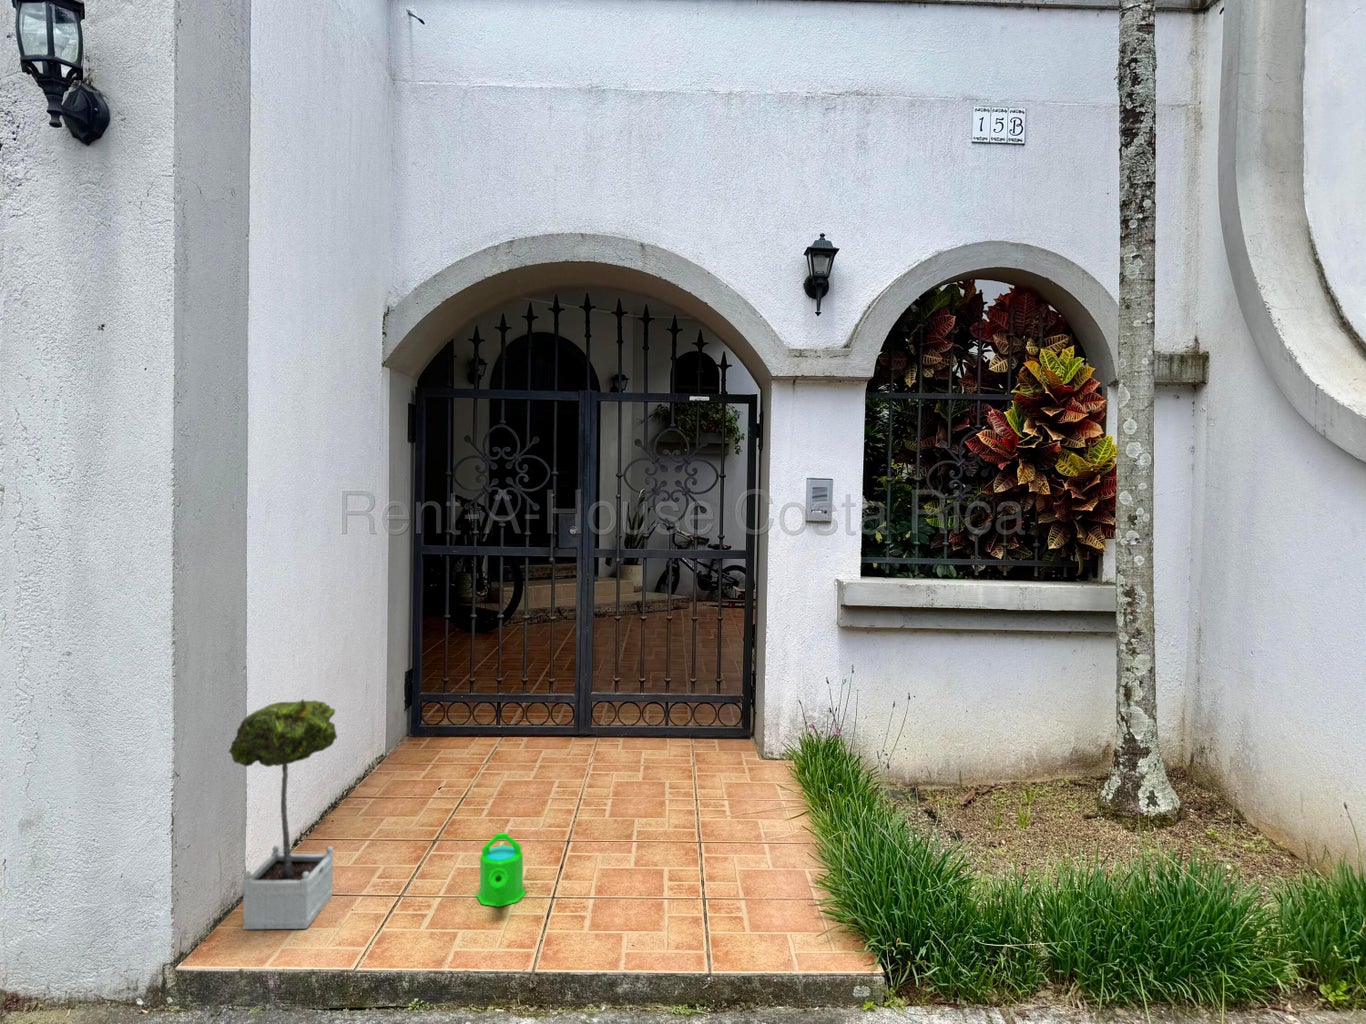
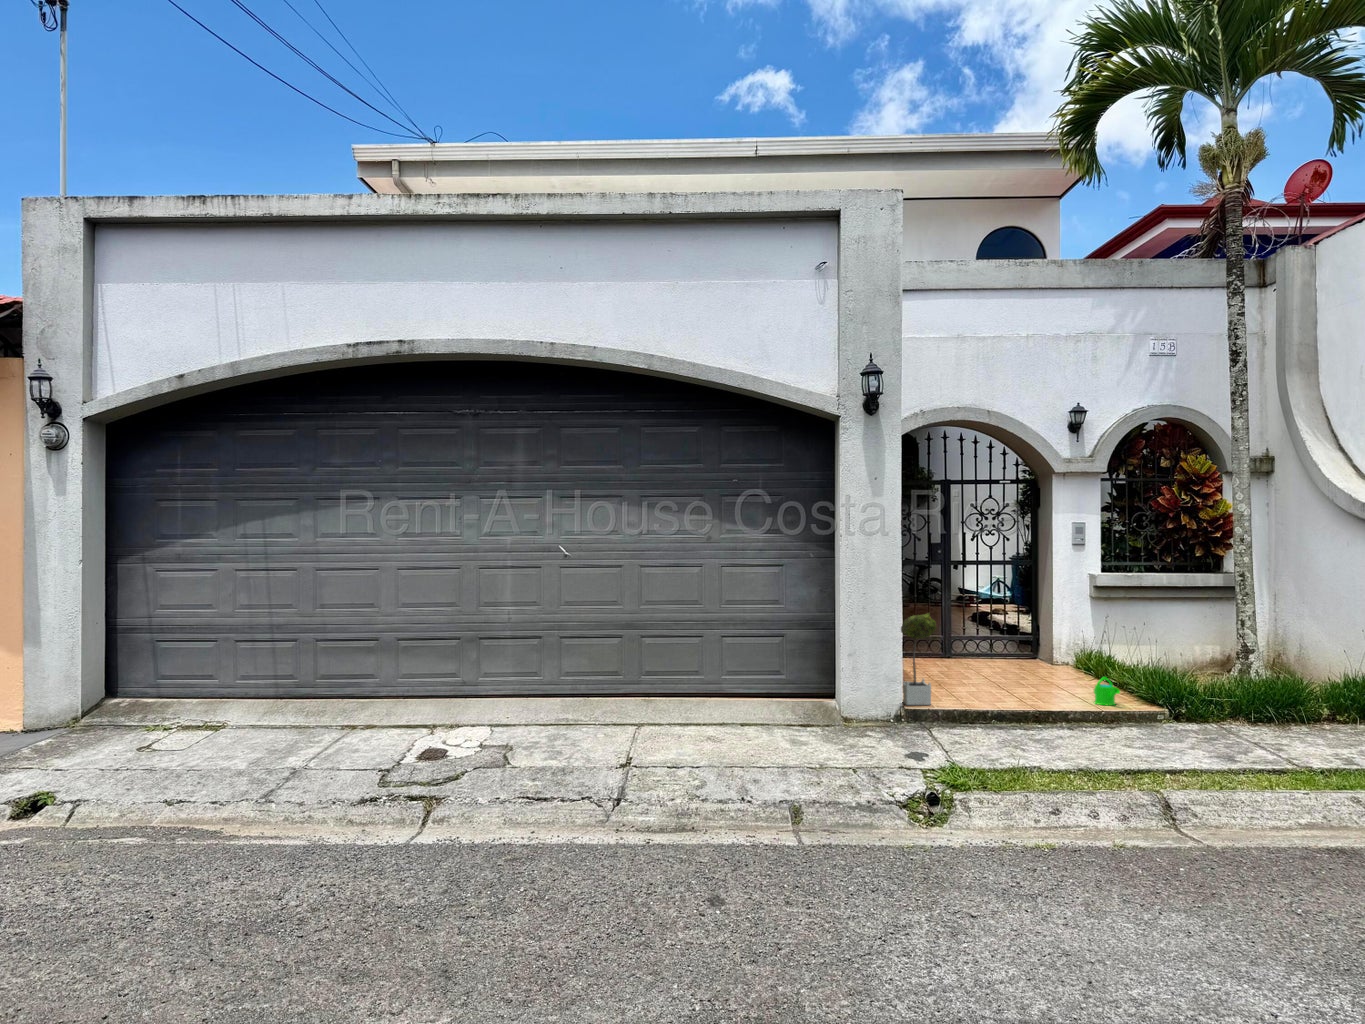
watering can: present [476,833,526,907] -> present [1094,677,1120,705]

